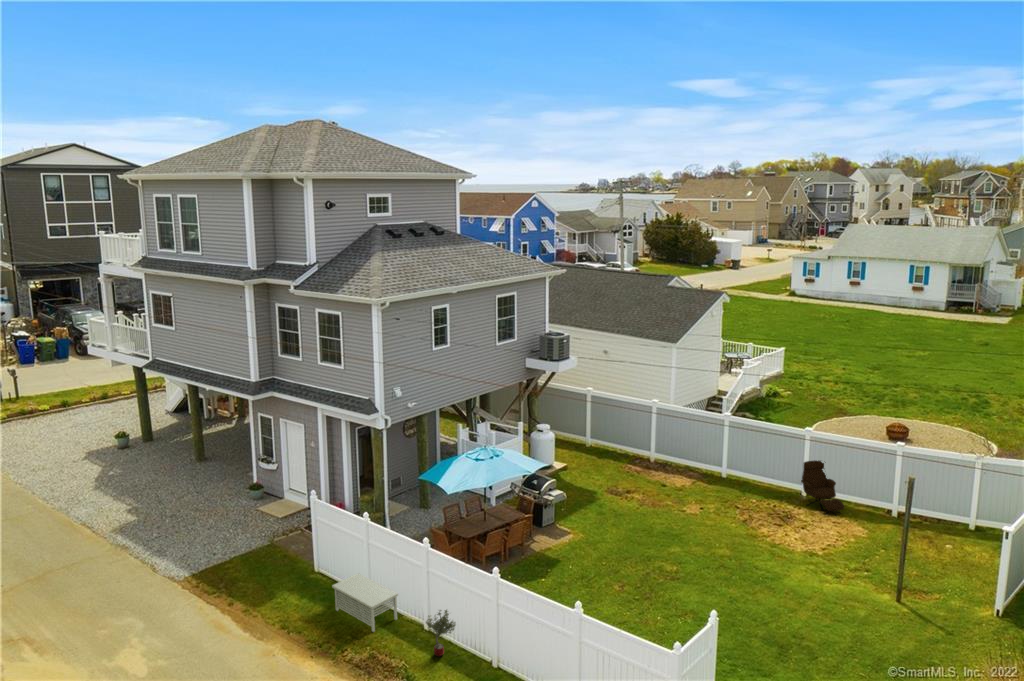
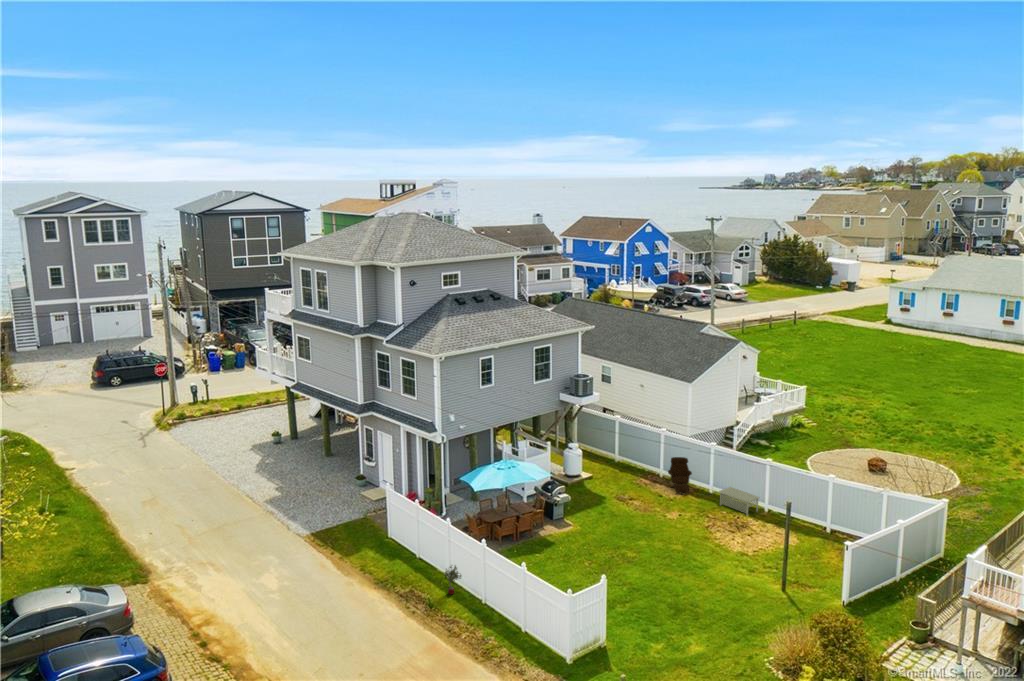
lounge chair: present [801,460,844,516] -> present [668,457,692,494]
storage bench: present [332,573,398,632] -> present [719,487,759,515]

